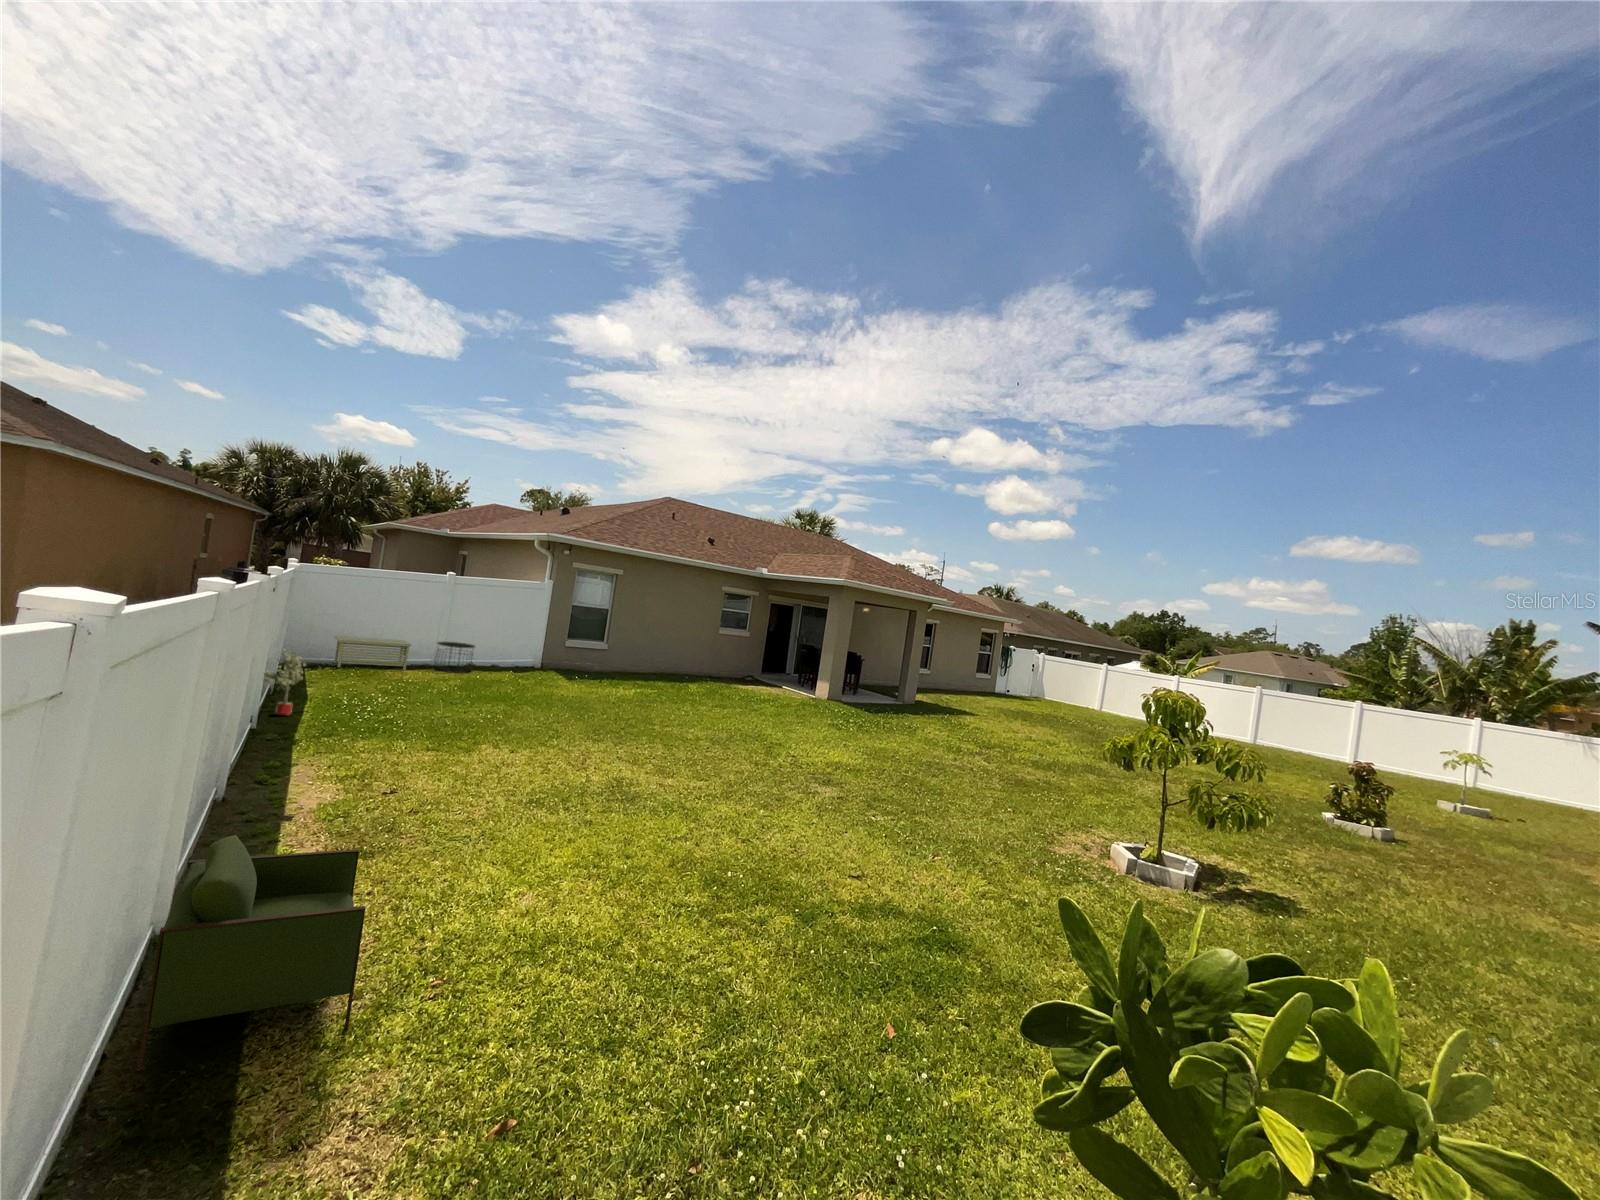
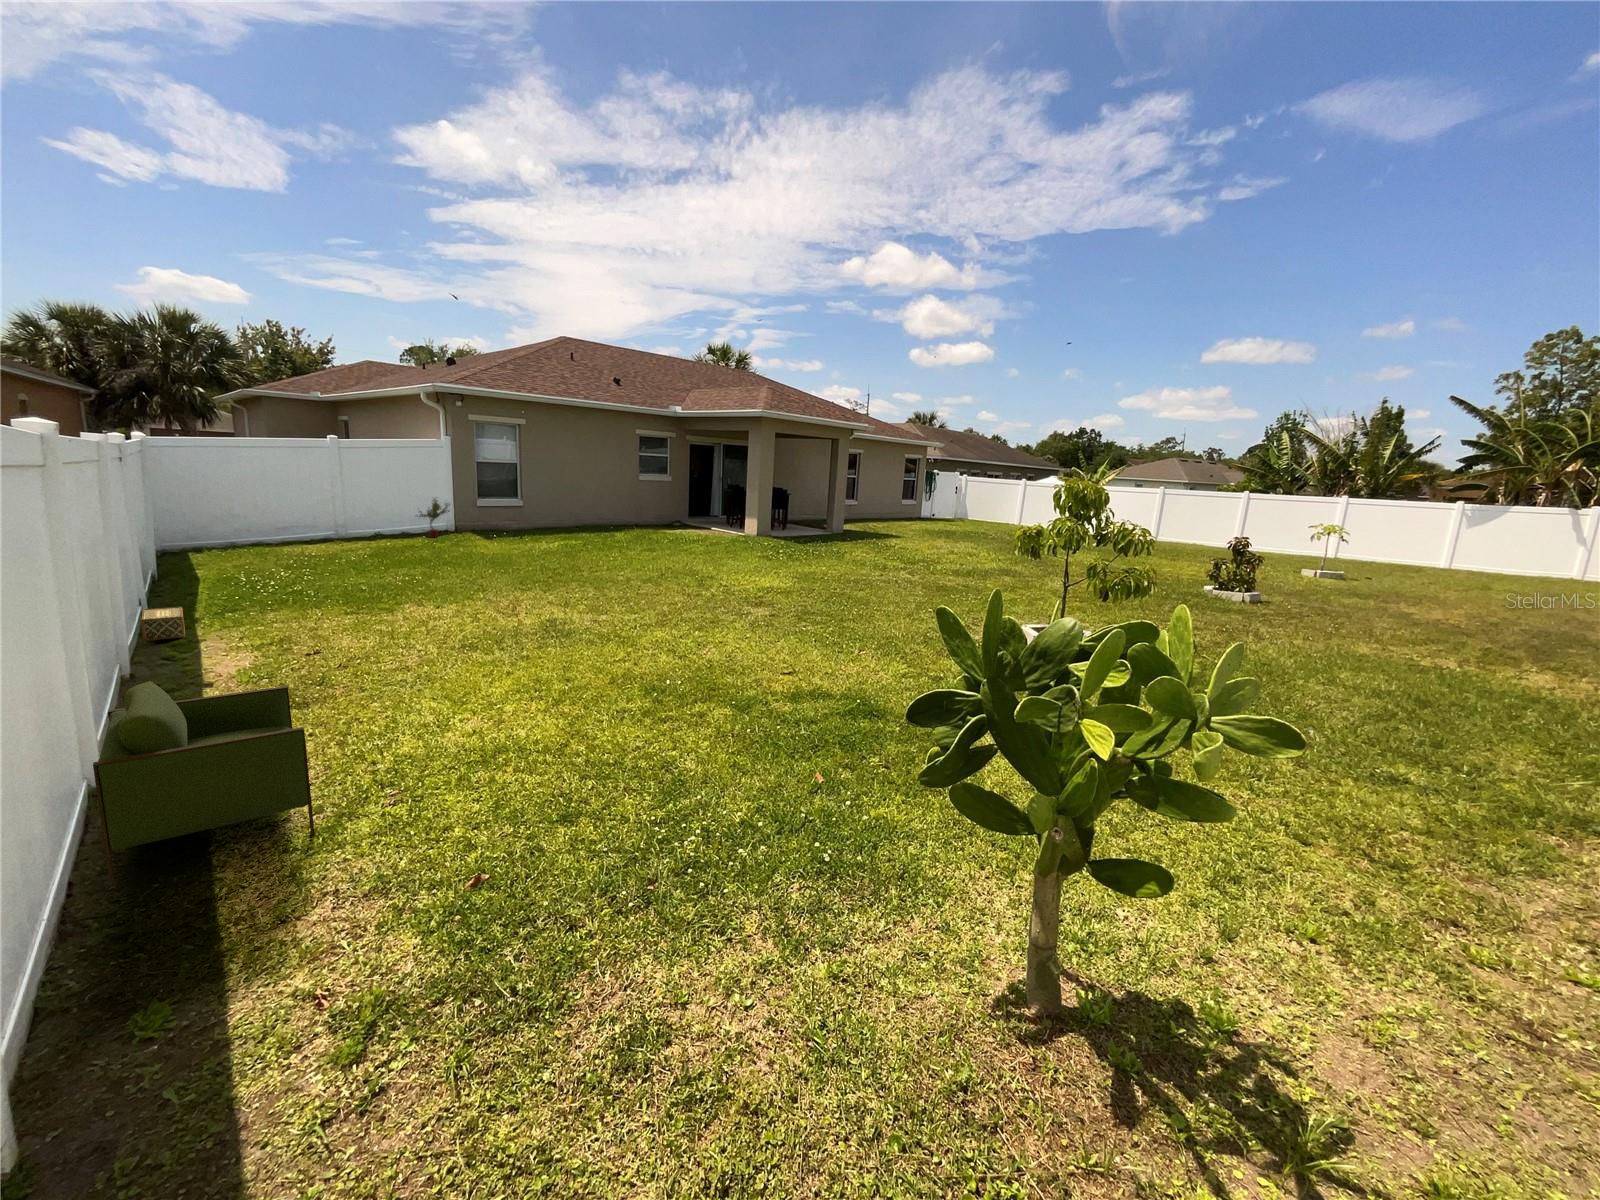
storage bench: present [334,635,411,670] -> none [221,515,309,549]
side table: present [435,642,475,673] -> none [338,512,382,543]
potted tree: present [264,650,305,716] -> present [416,499,449,538]
woven basket: none [238,730,281,762] -> present [141,607,185,641]

